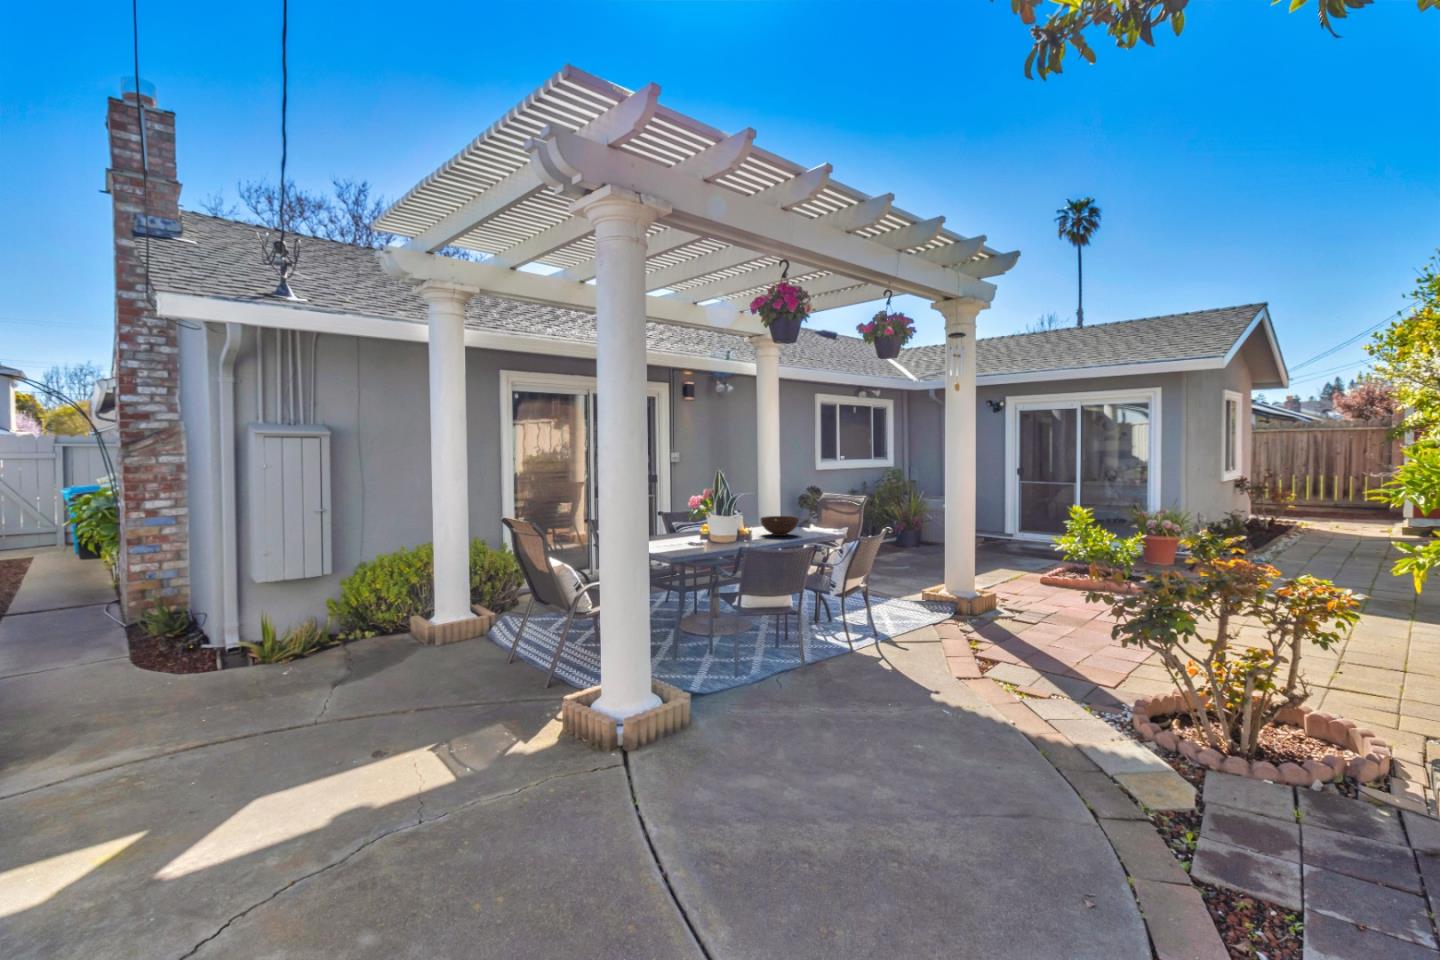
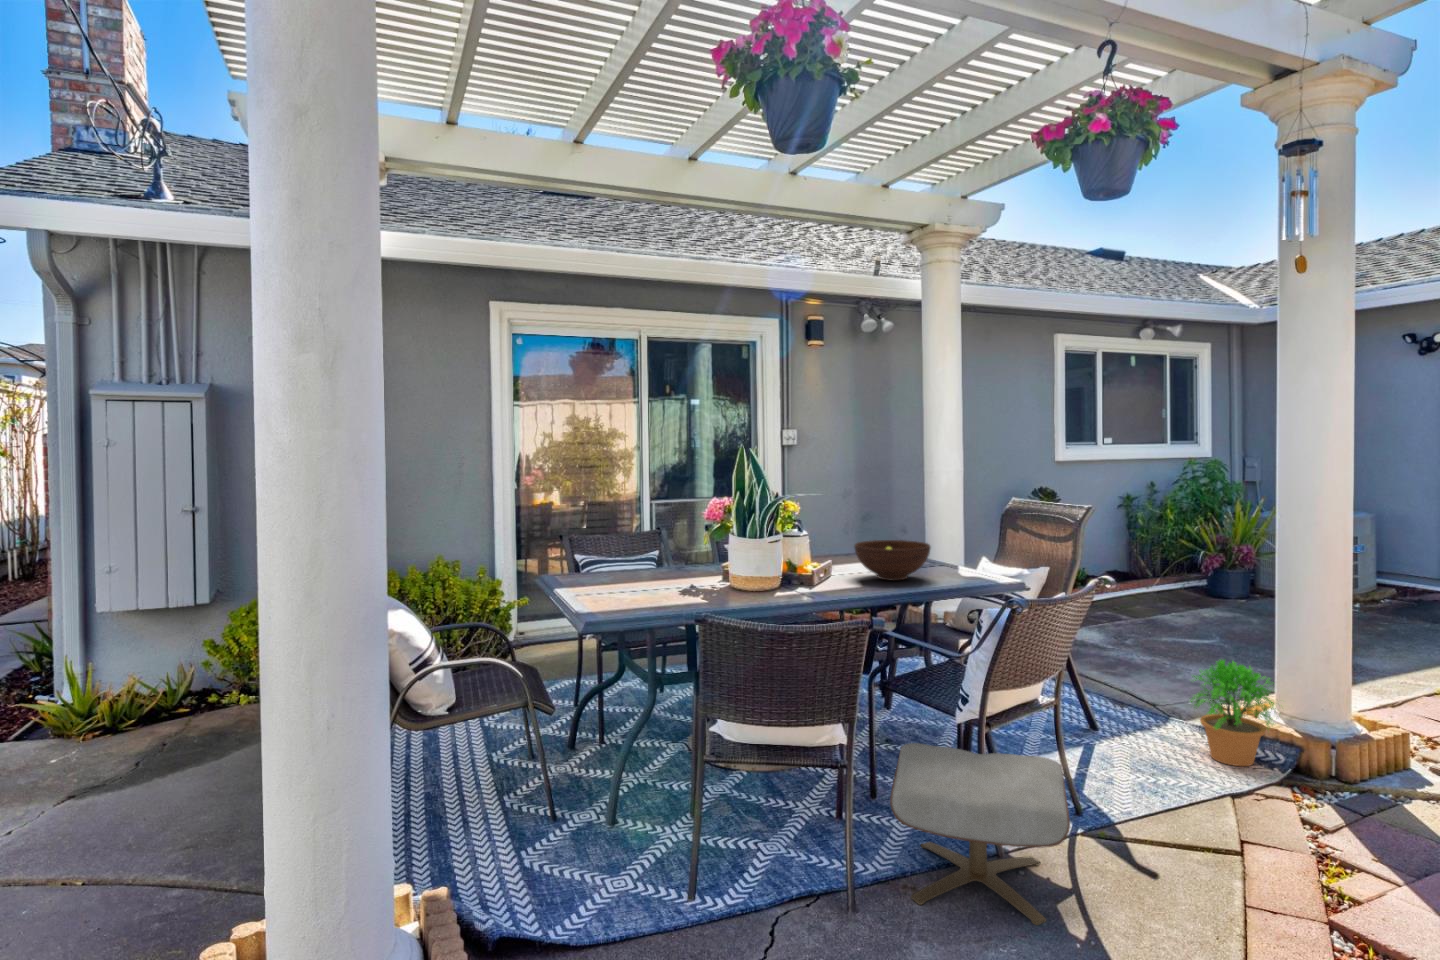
potted plant: none [910,565,951,614] -> present [1190,660,1274,766]
ottoman: none [809,605,888,669] -> present [890,743,1070,925]

